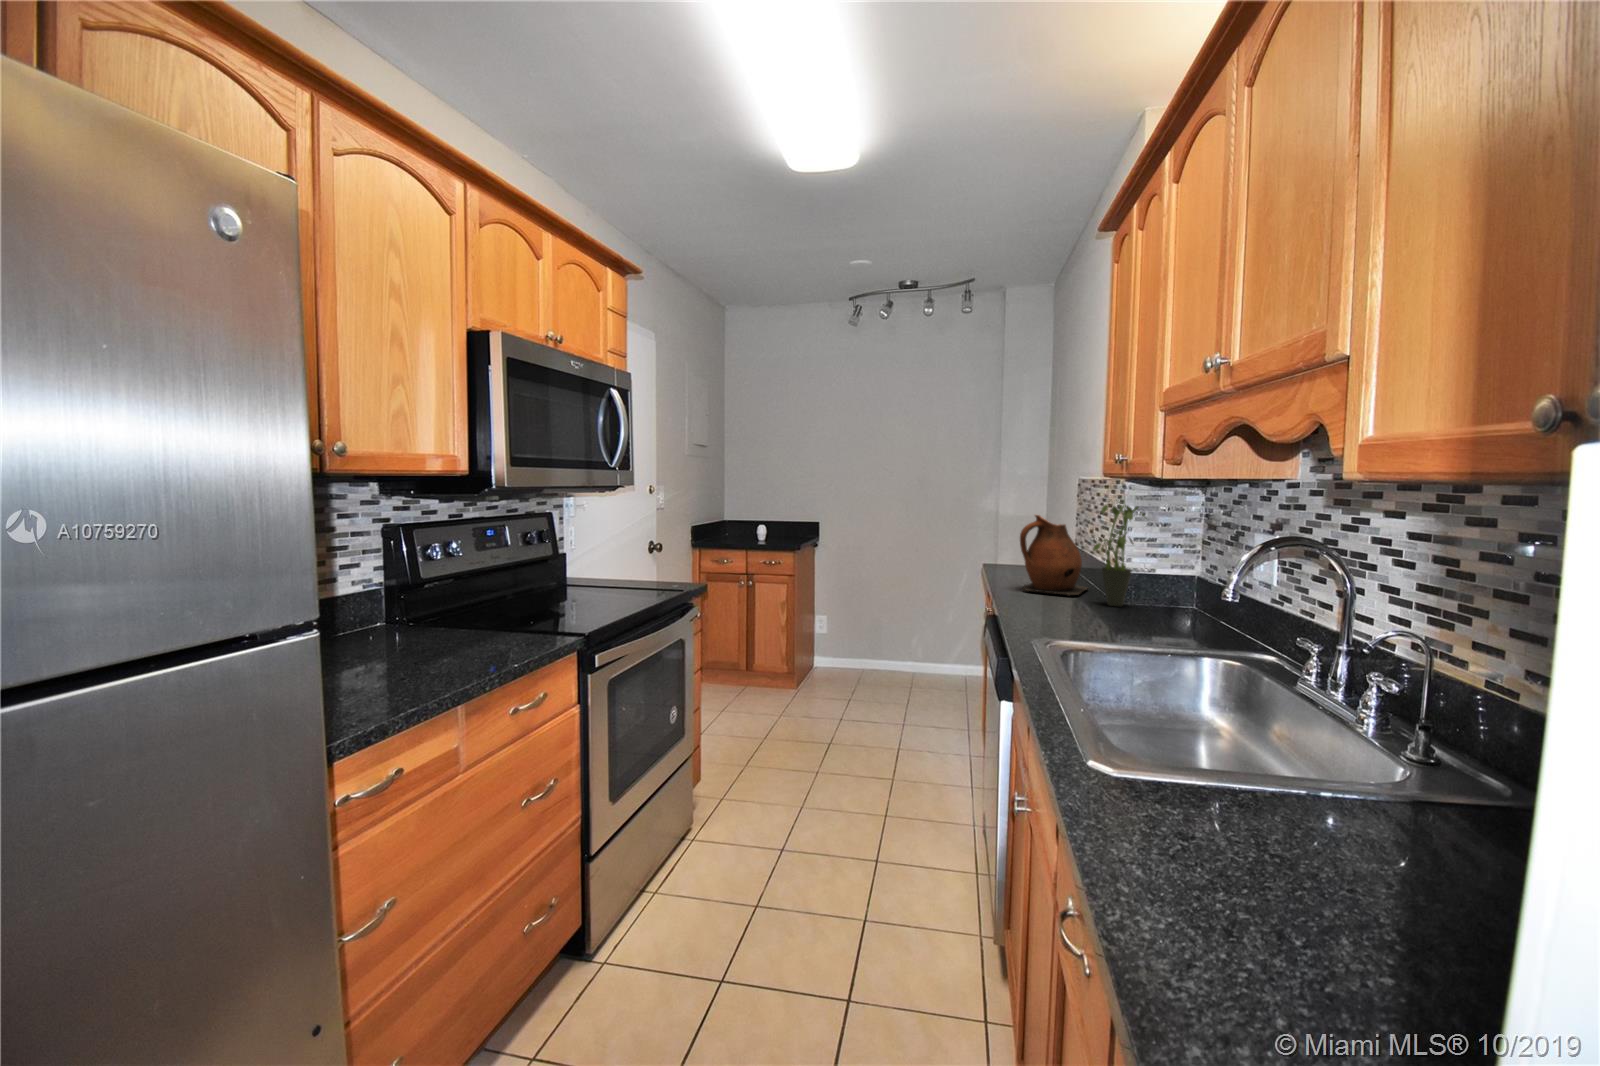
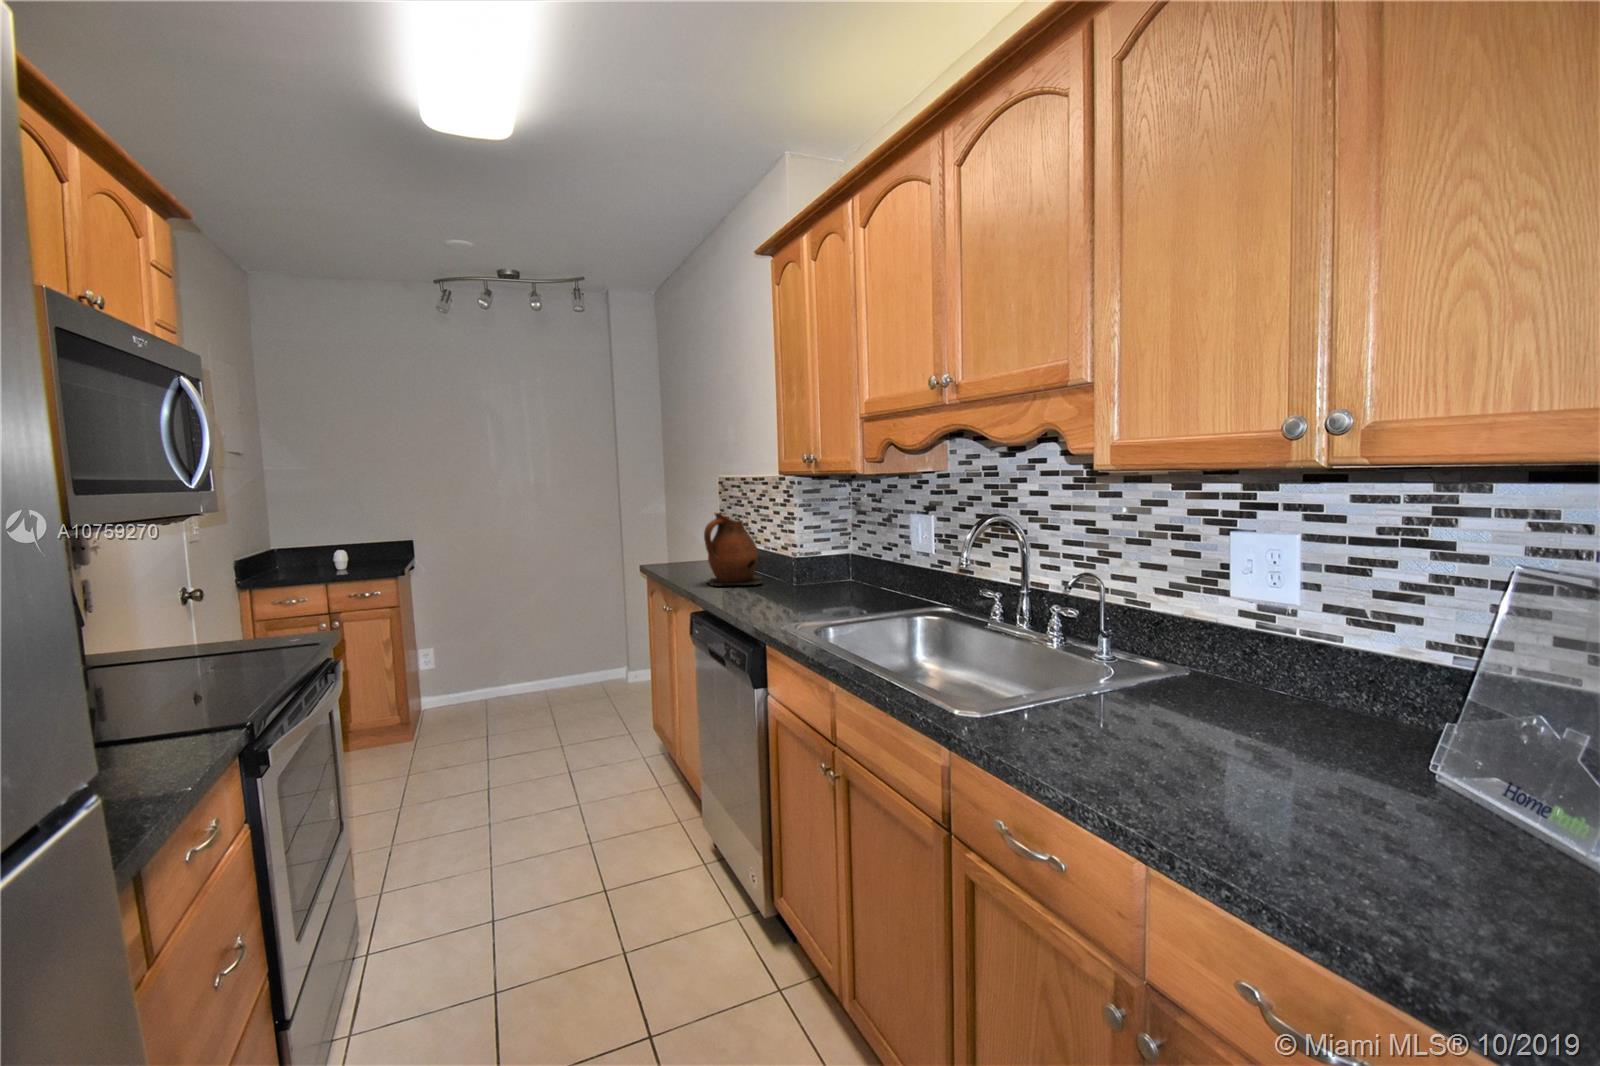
potted plant: present [1093,502,1144,606] -> none [779,494,819,589]

